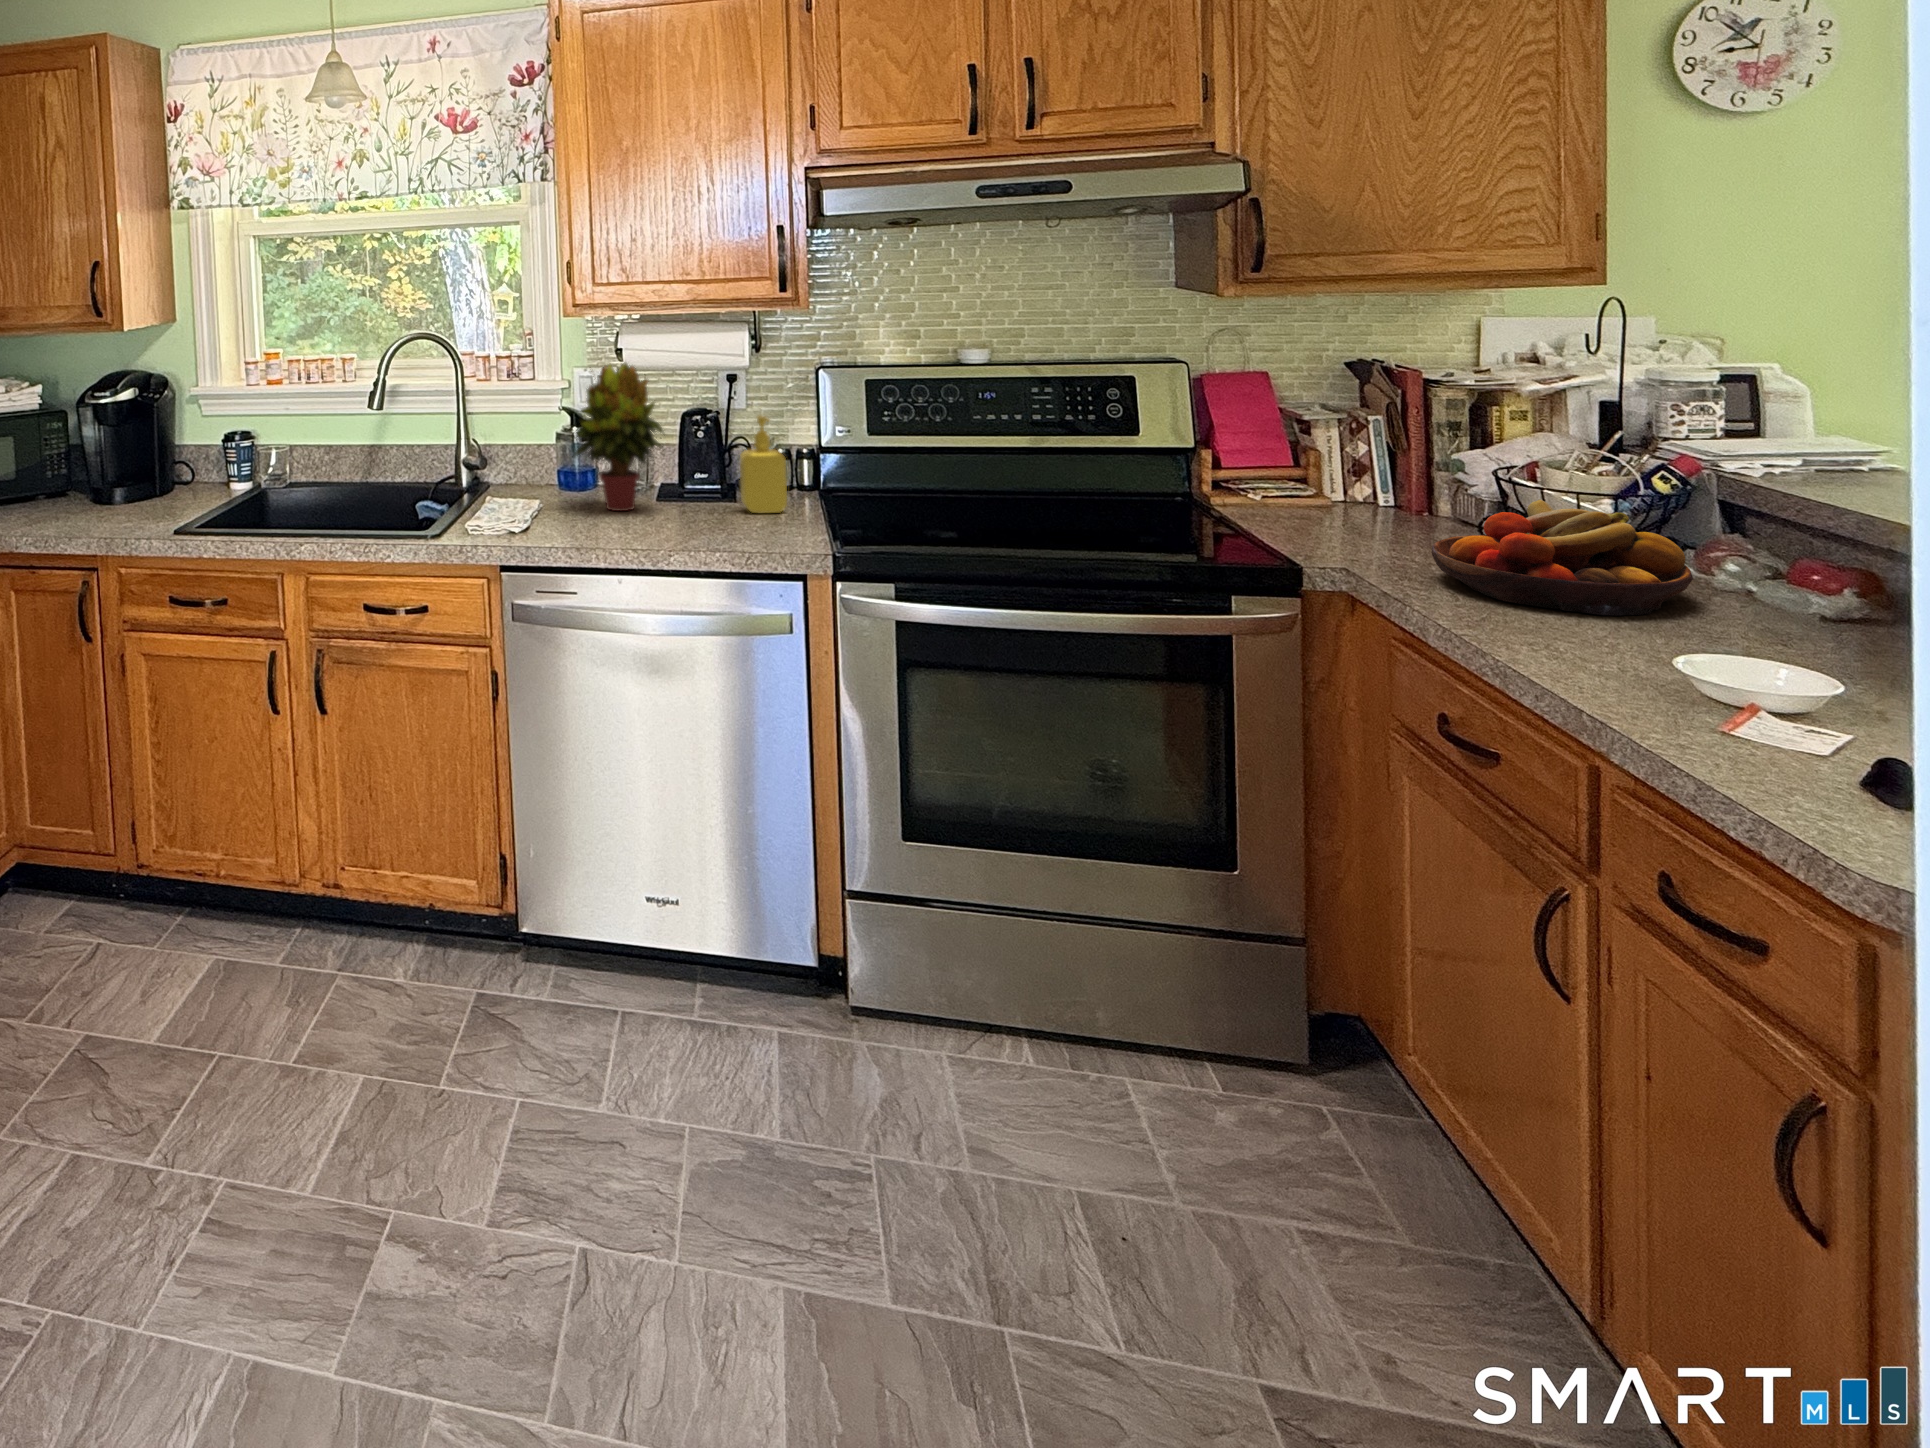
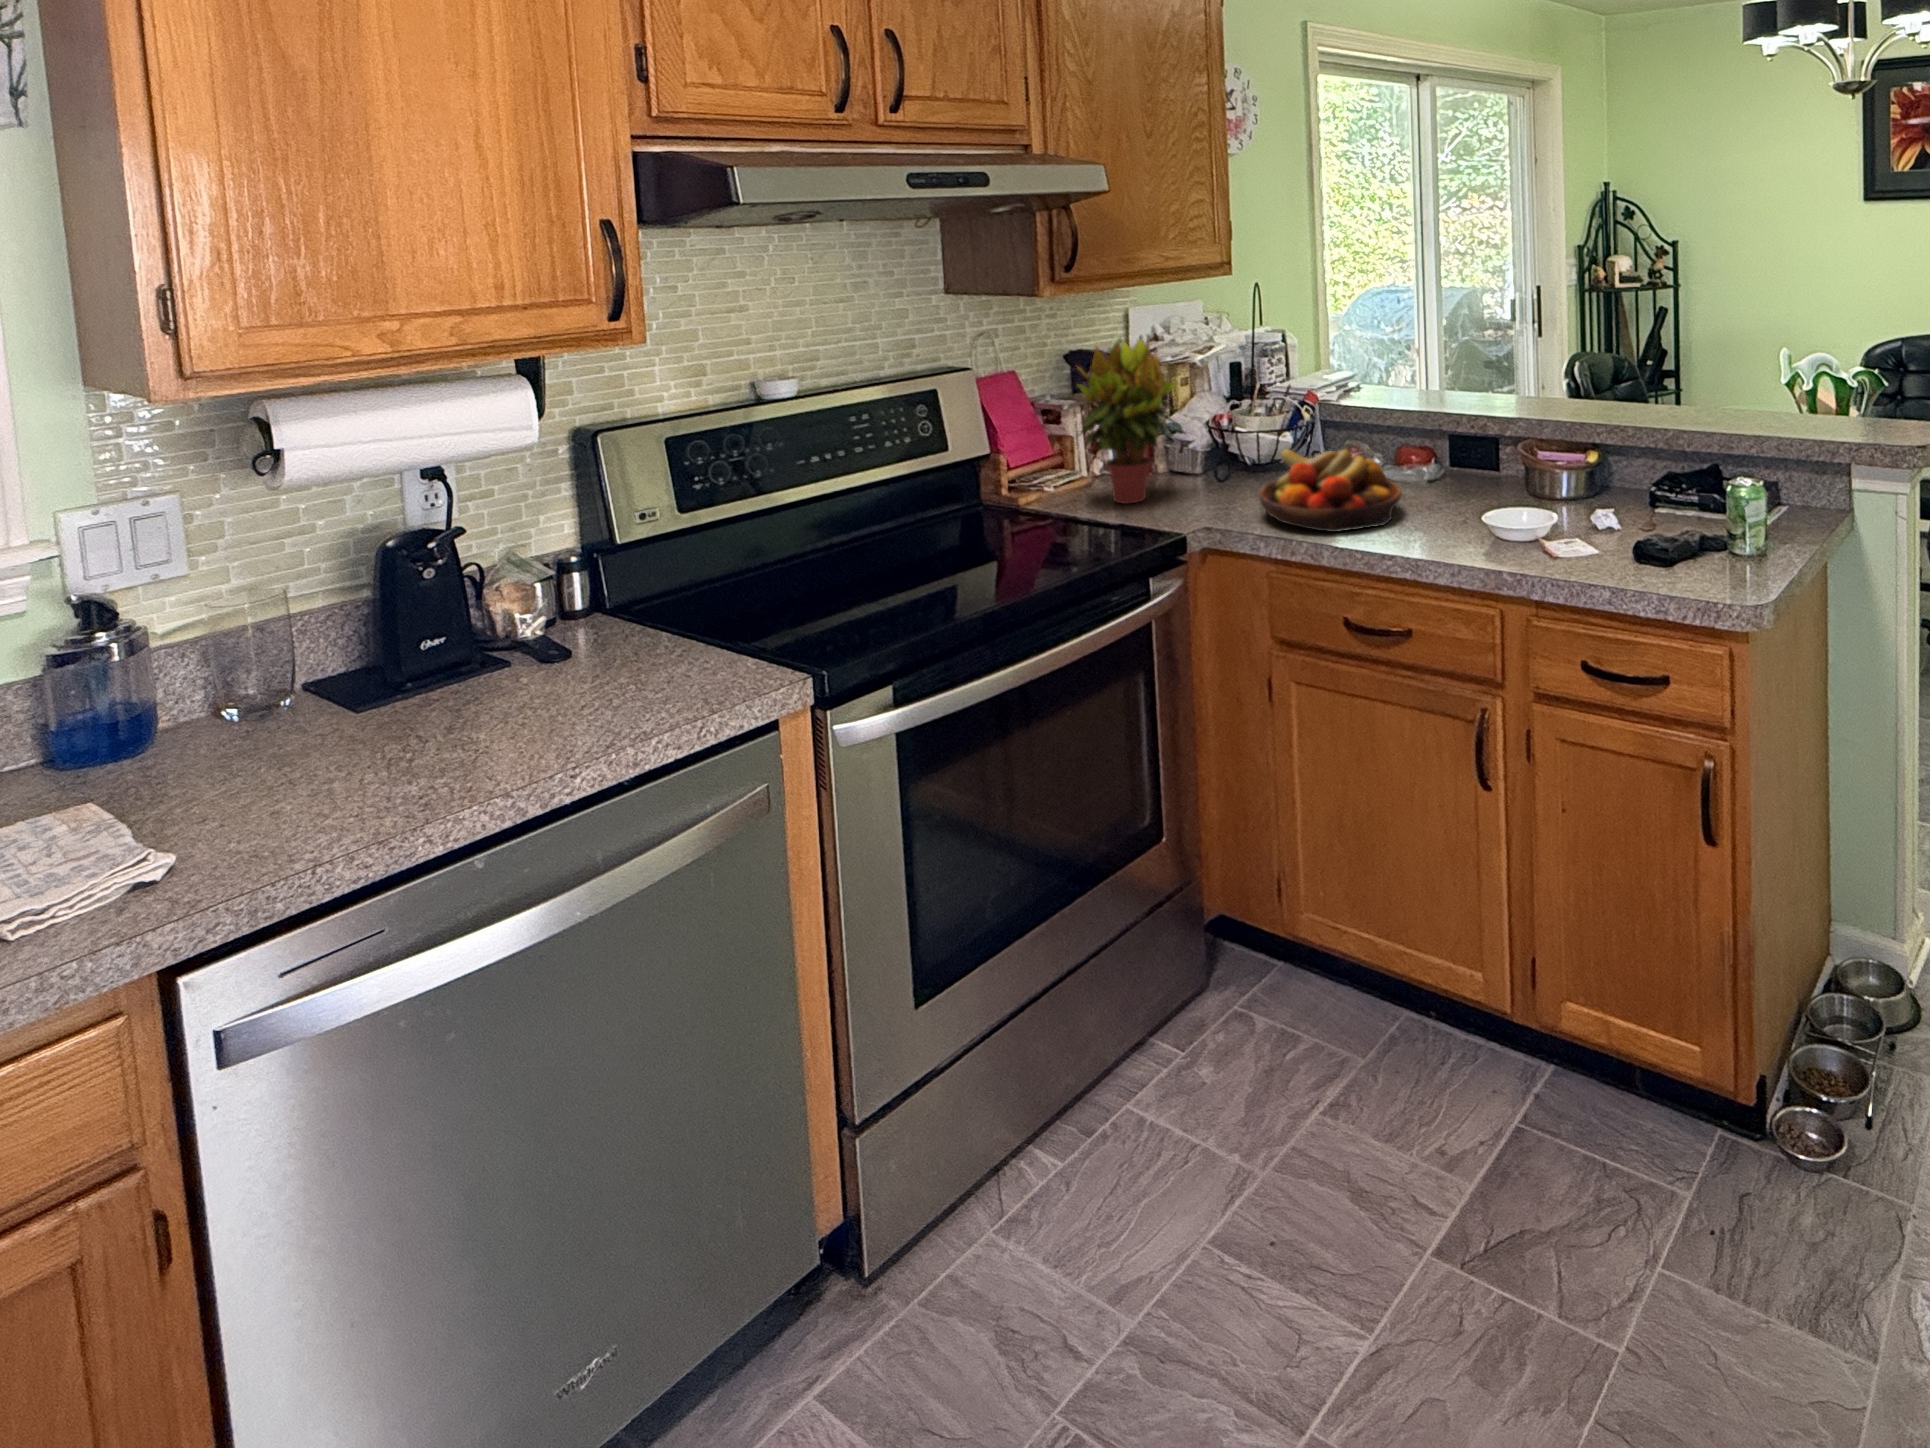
potted plant: present [575,363,664,511] -> present [1076,338,1177,503]
soap dispenser: present [740,416,787,513] -> none [515,518,605,674]

